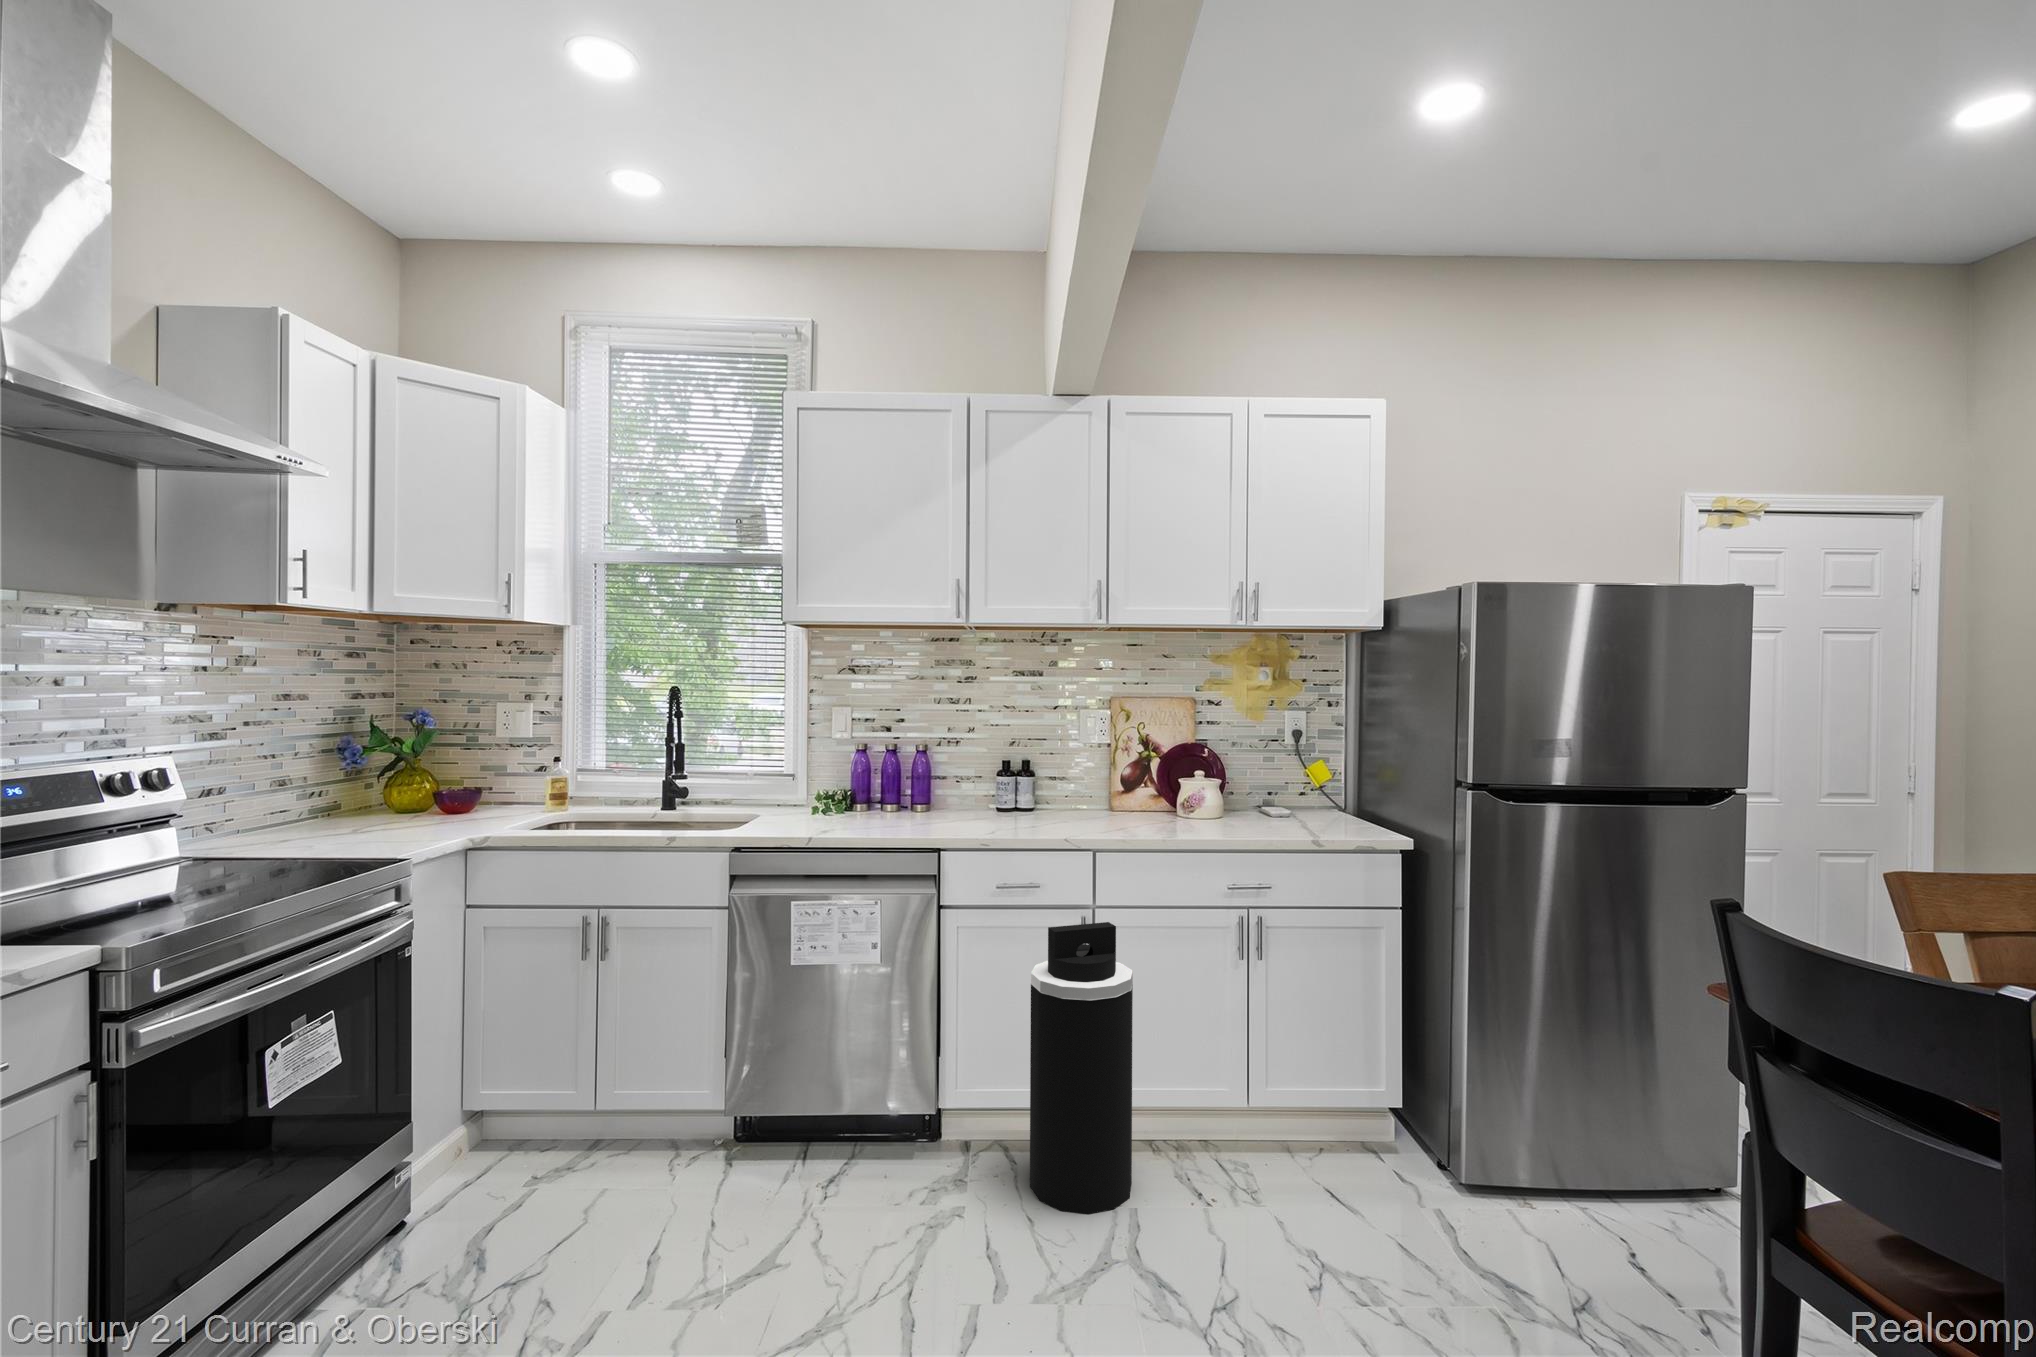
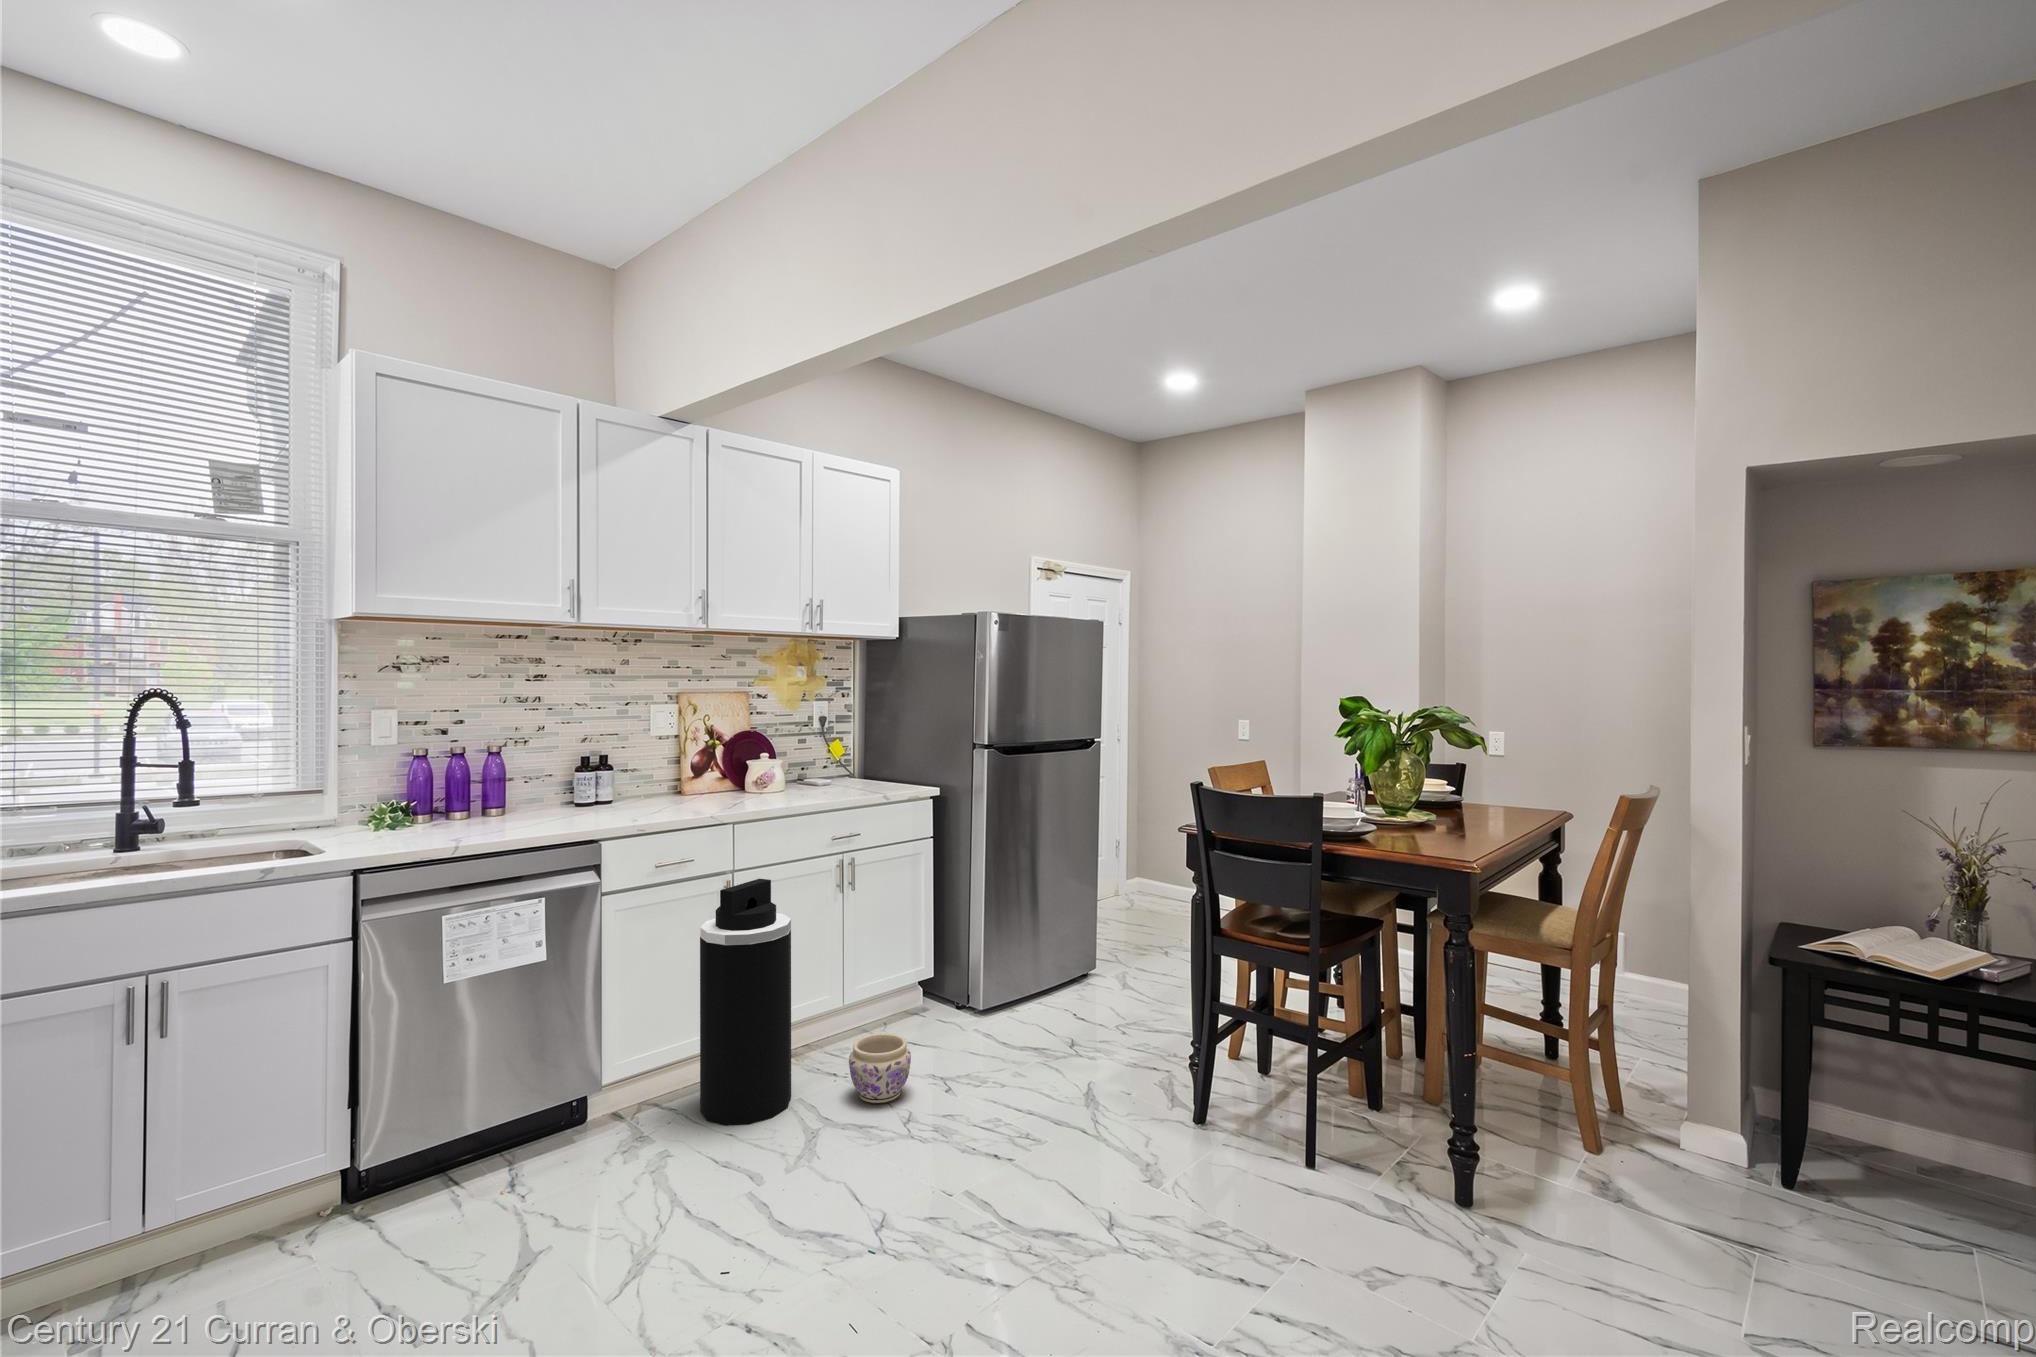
planter: none [1184,1156,1267,1258] -> present [849,1033,911,1104]

